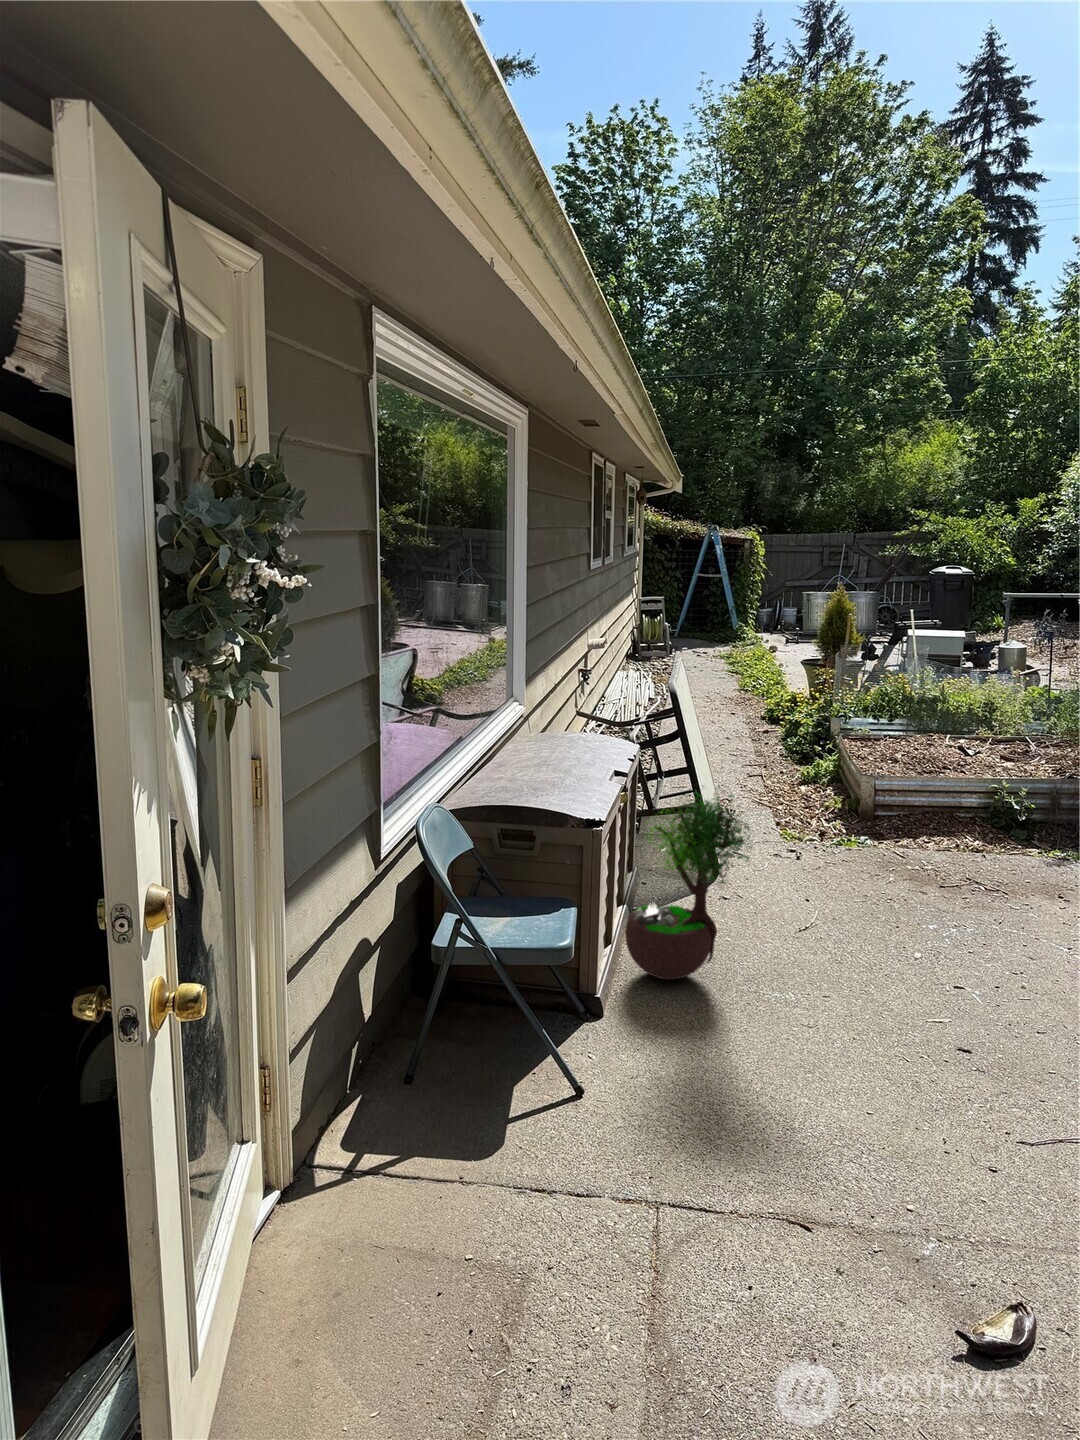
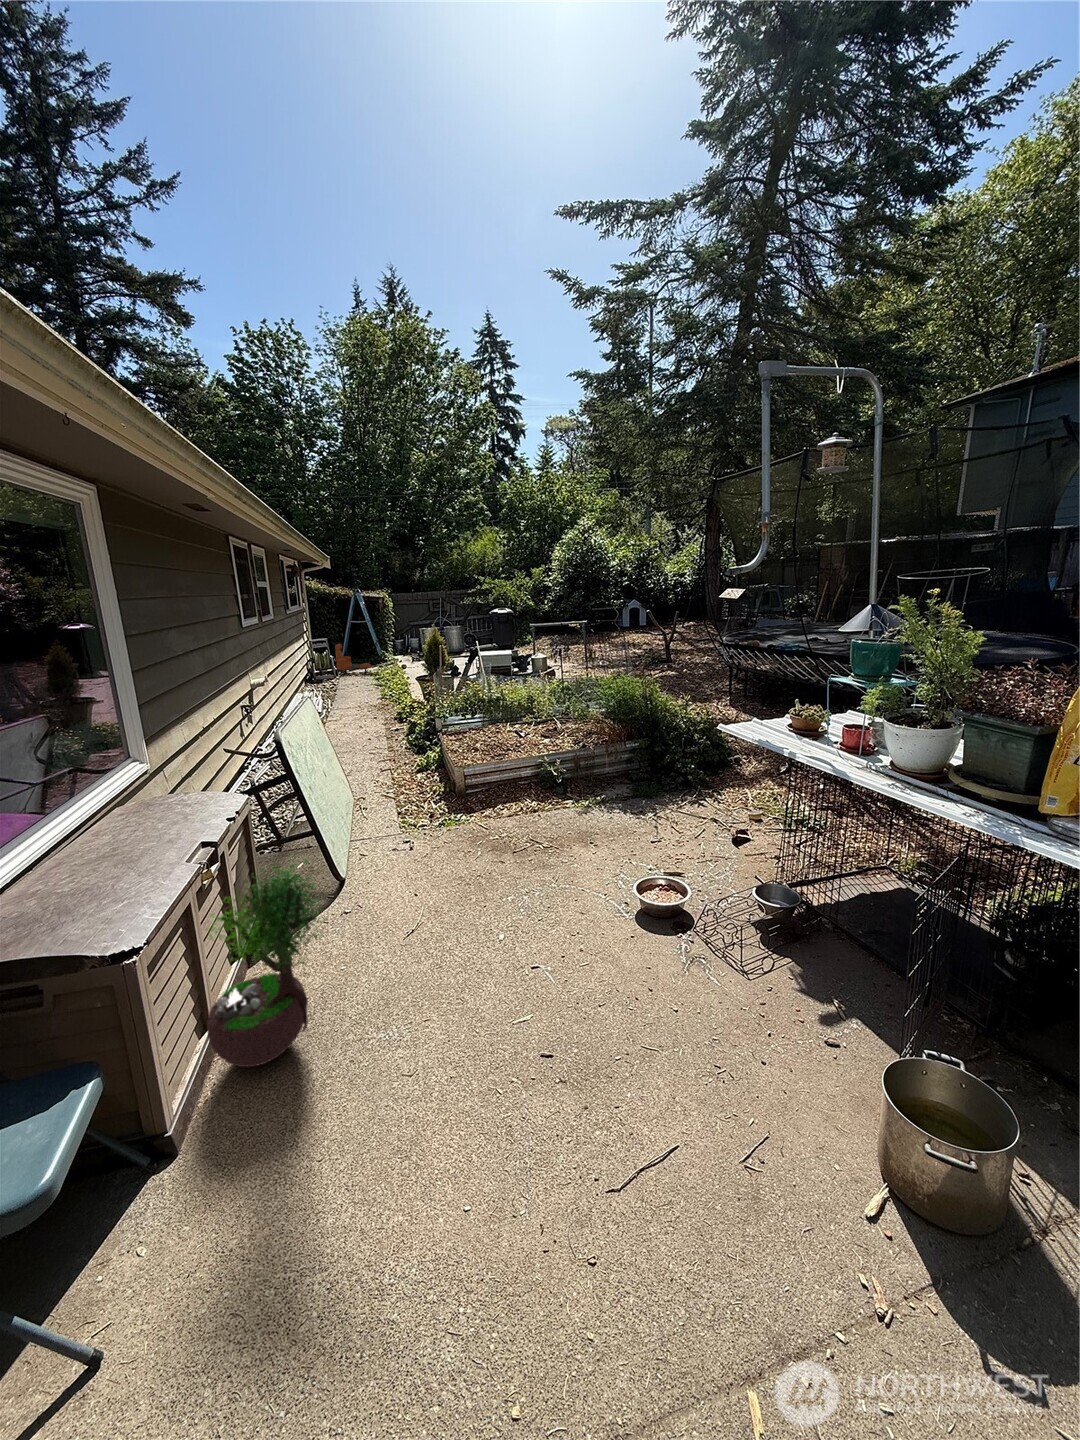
lounge chair: none [663,604,719,657] -> present [335,644,373,676]

